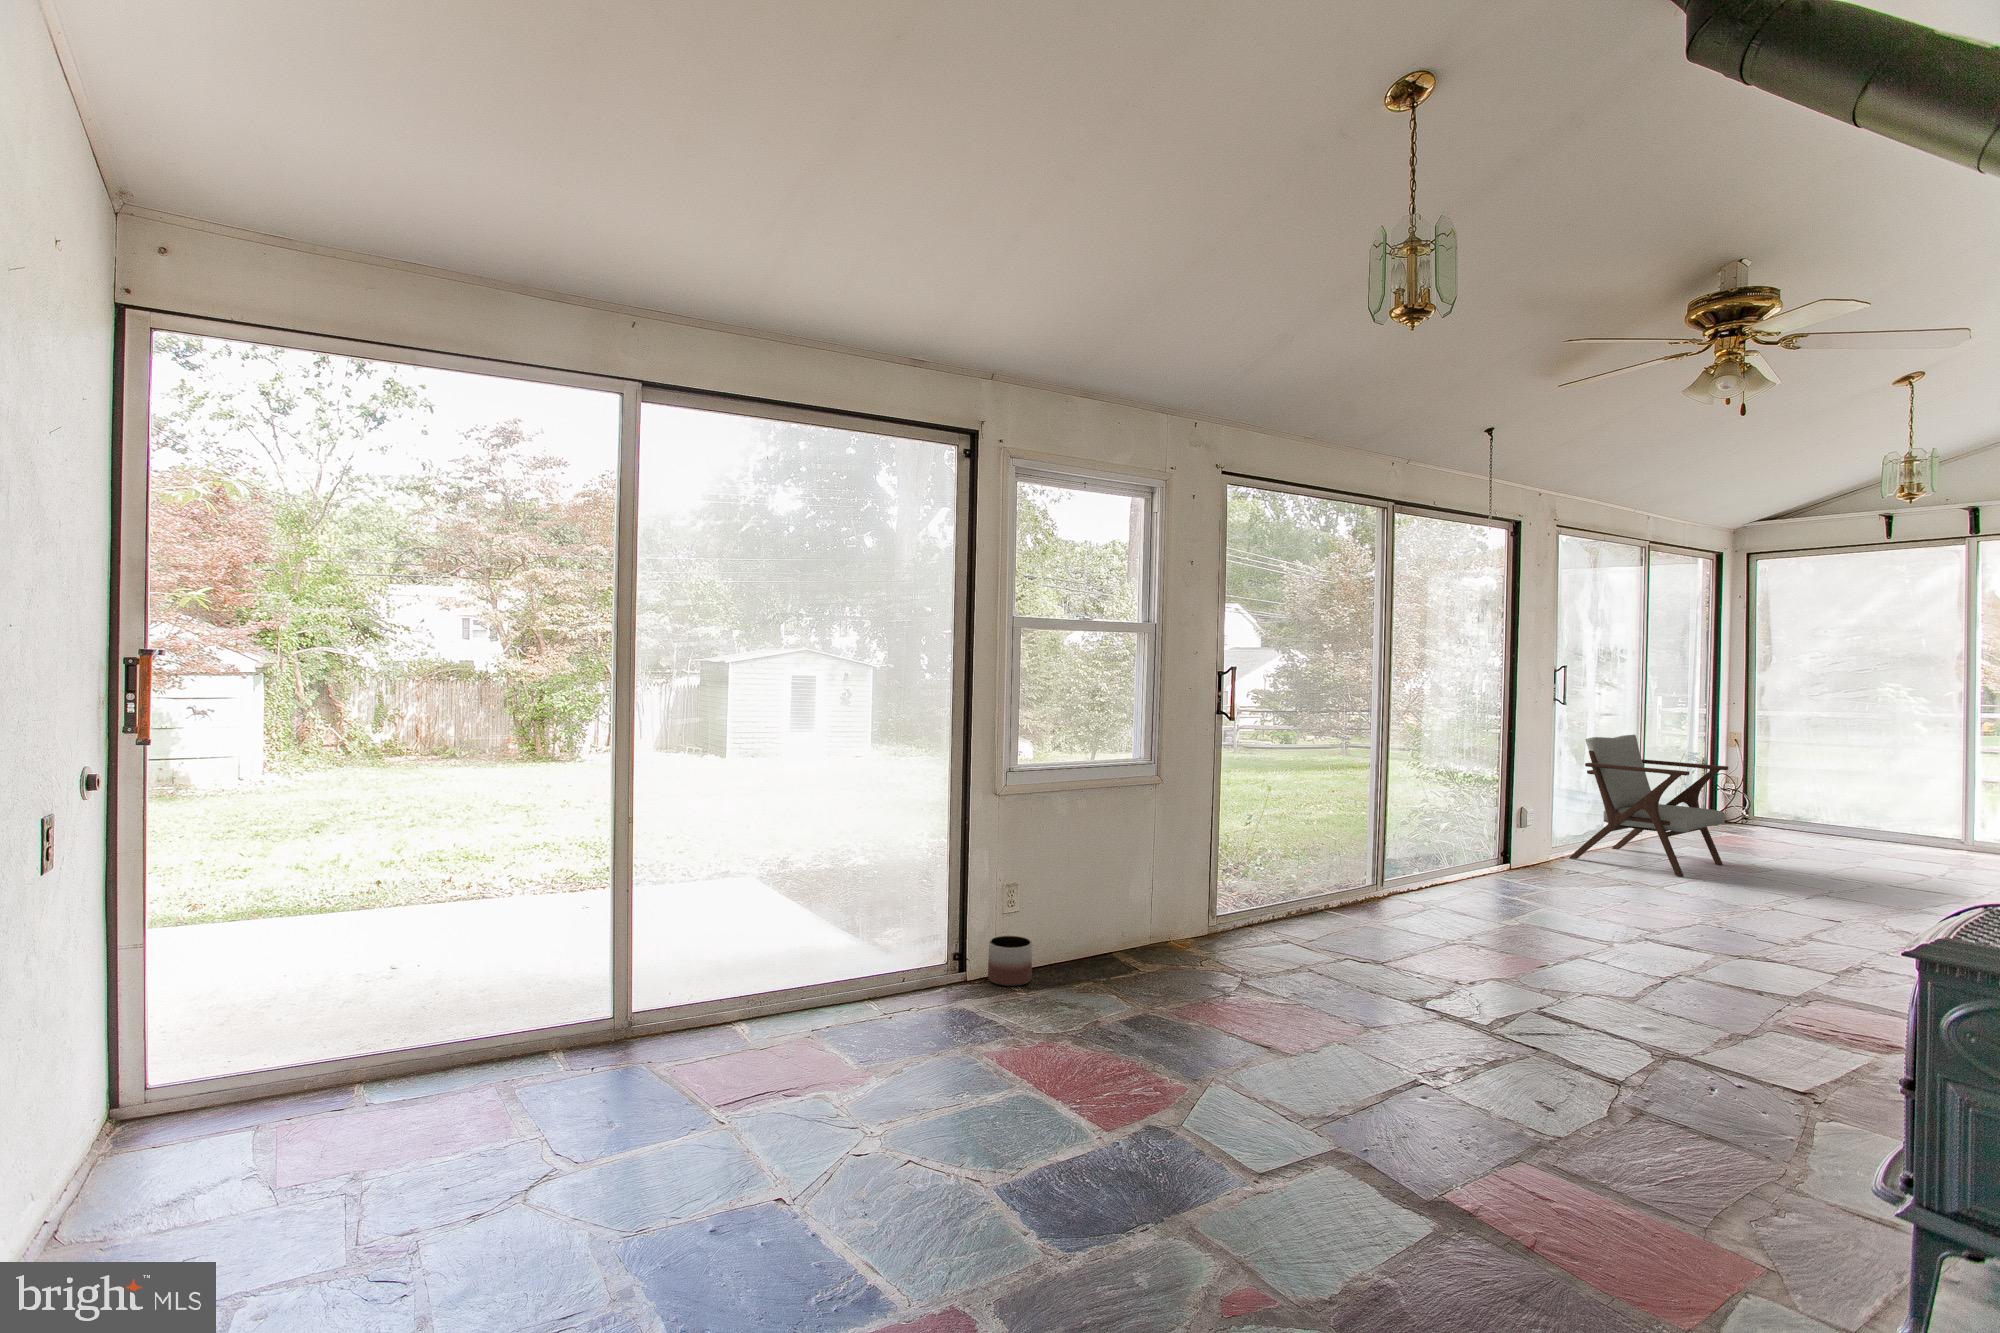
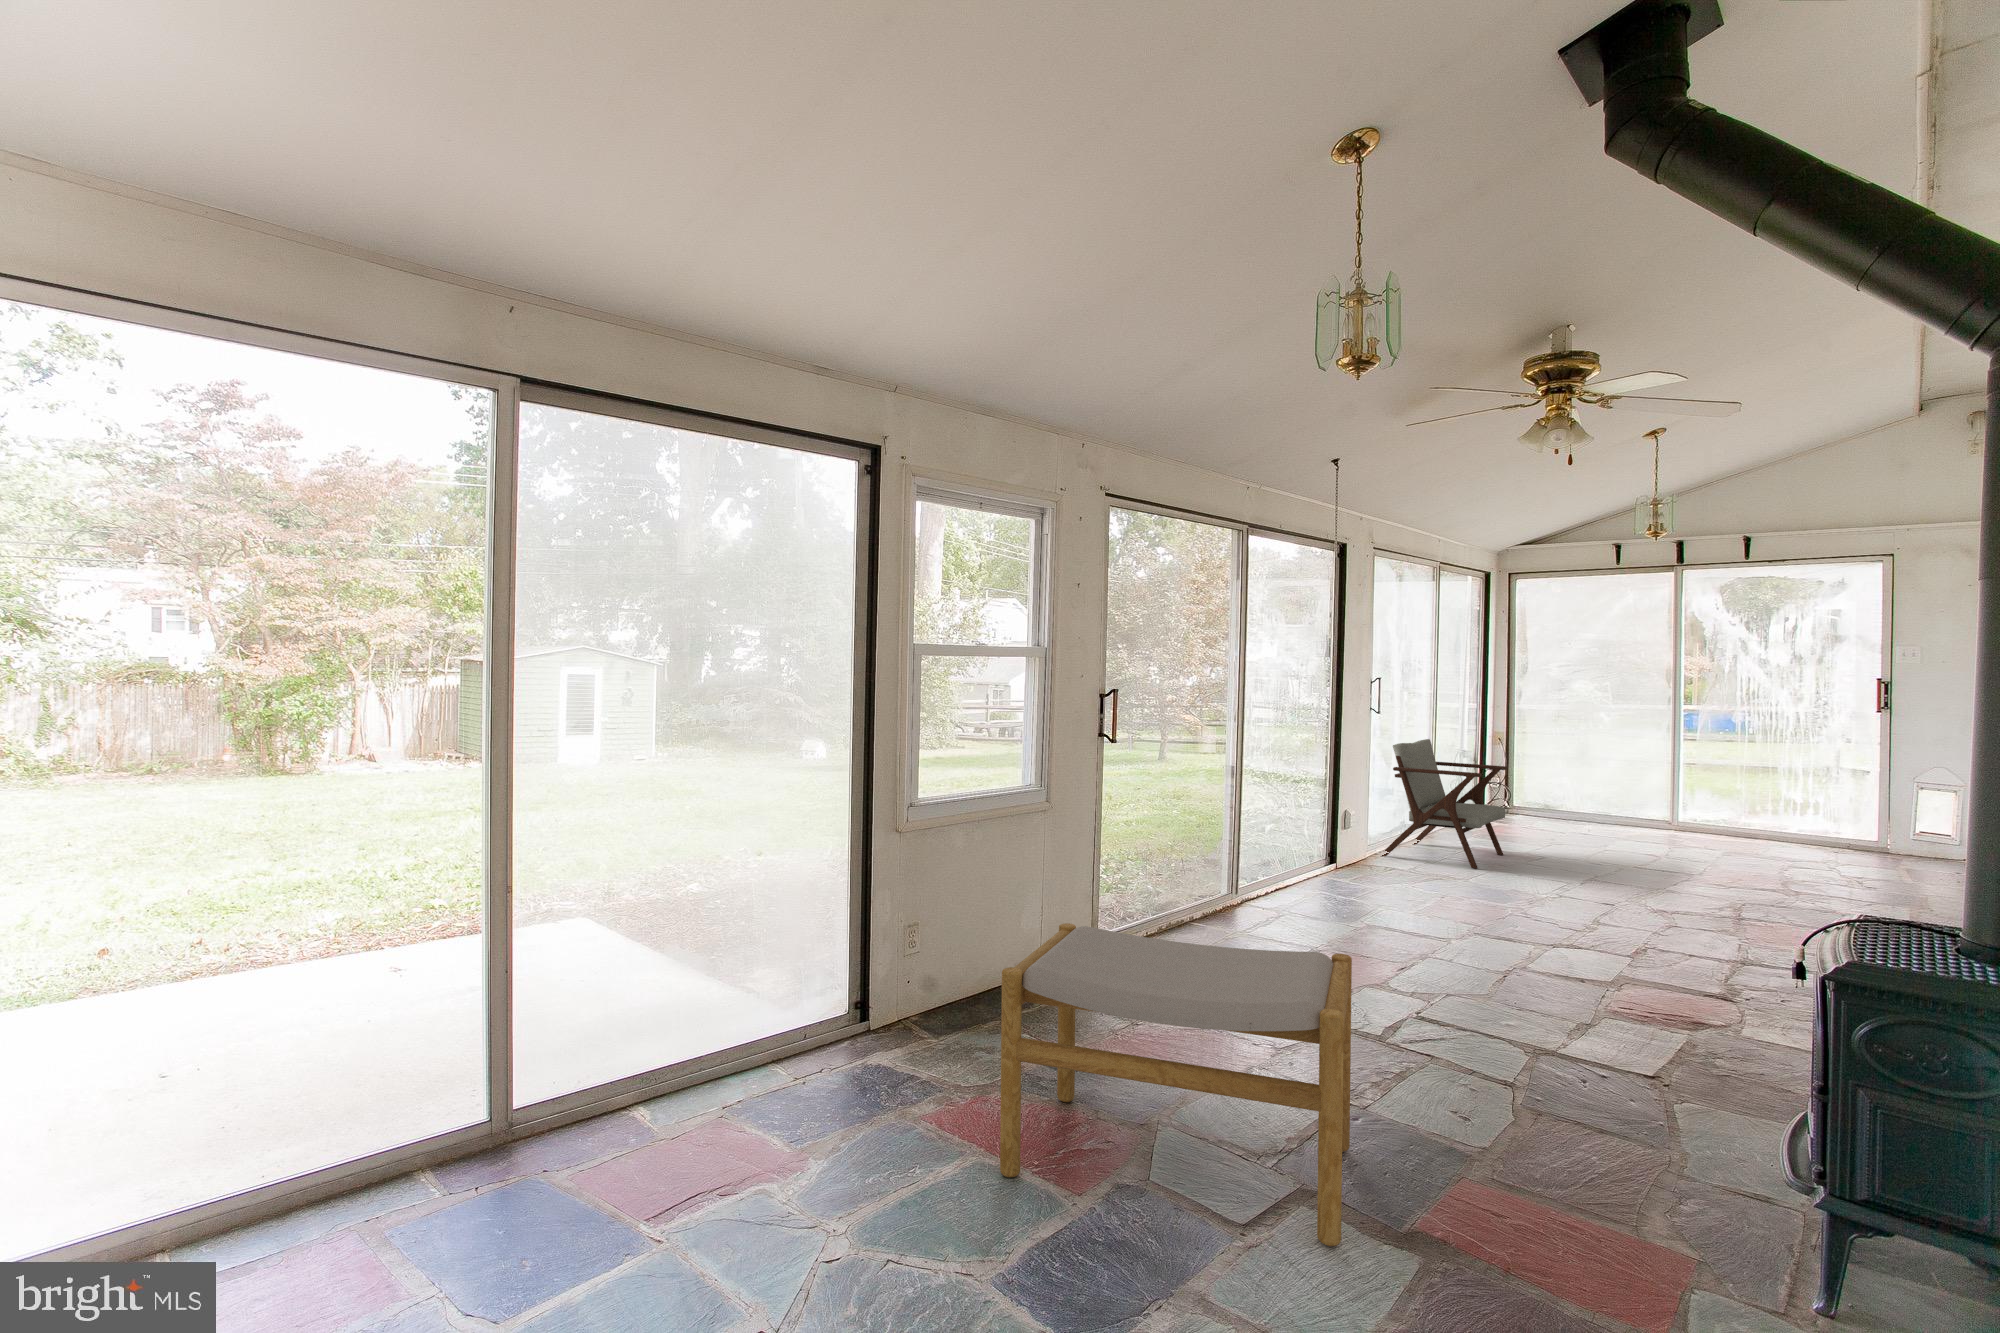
footstool: none [1038,880,1408,1208] -> present [1000,923,1352,1246]
planter: present [988,936,1032,986] -> none [893,982,939,1036]

